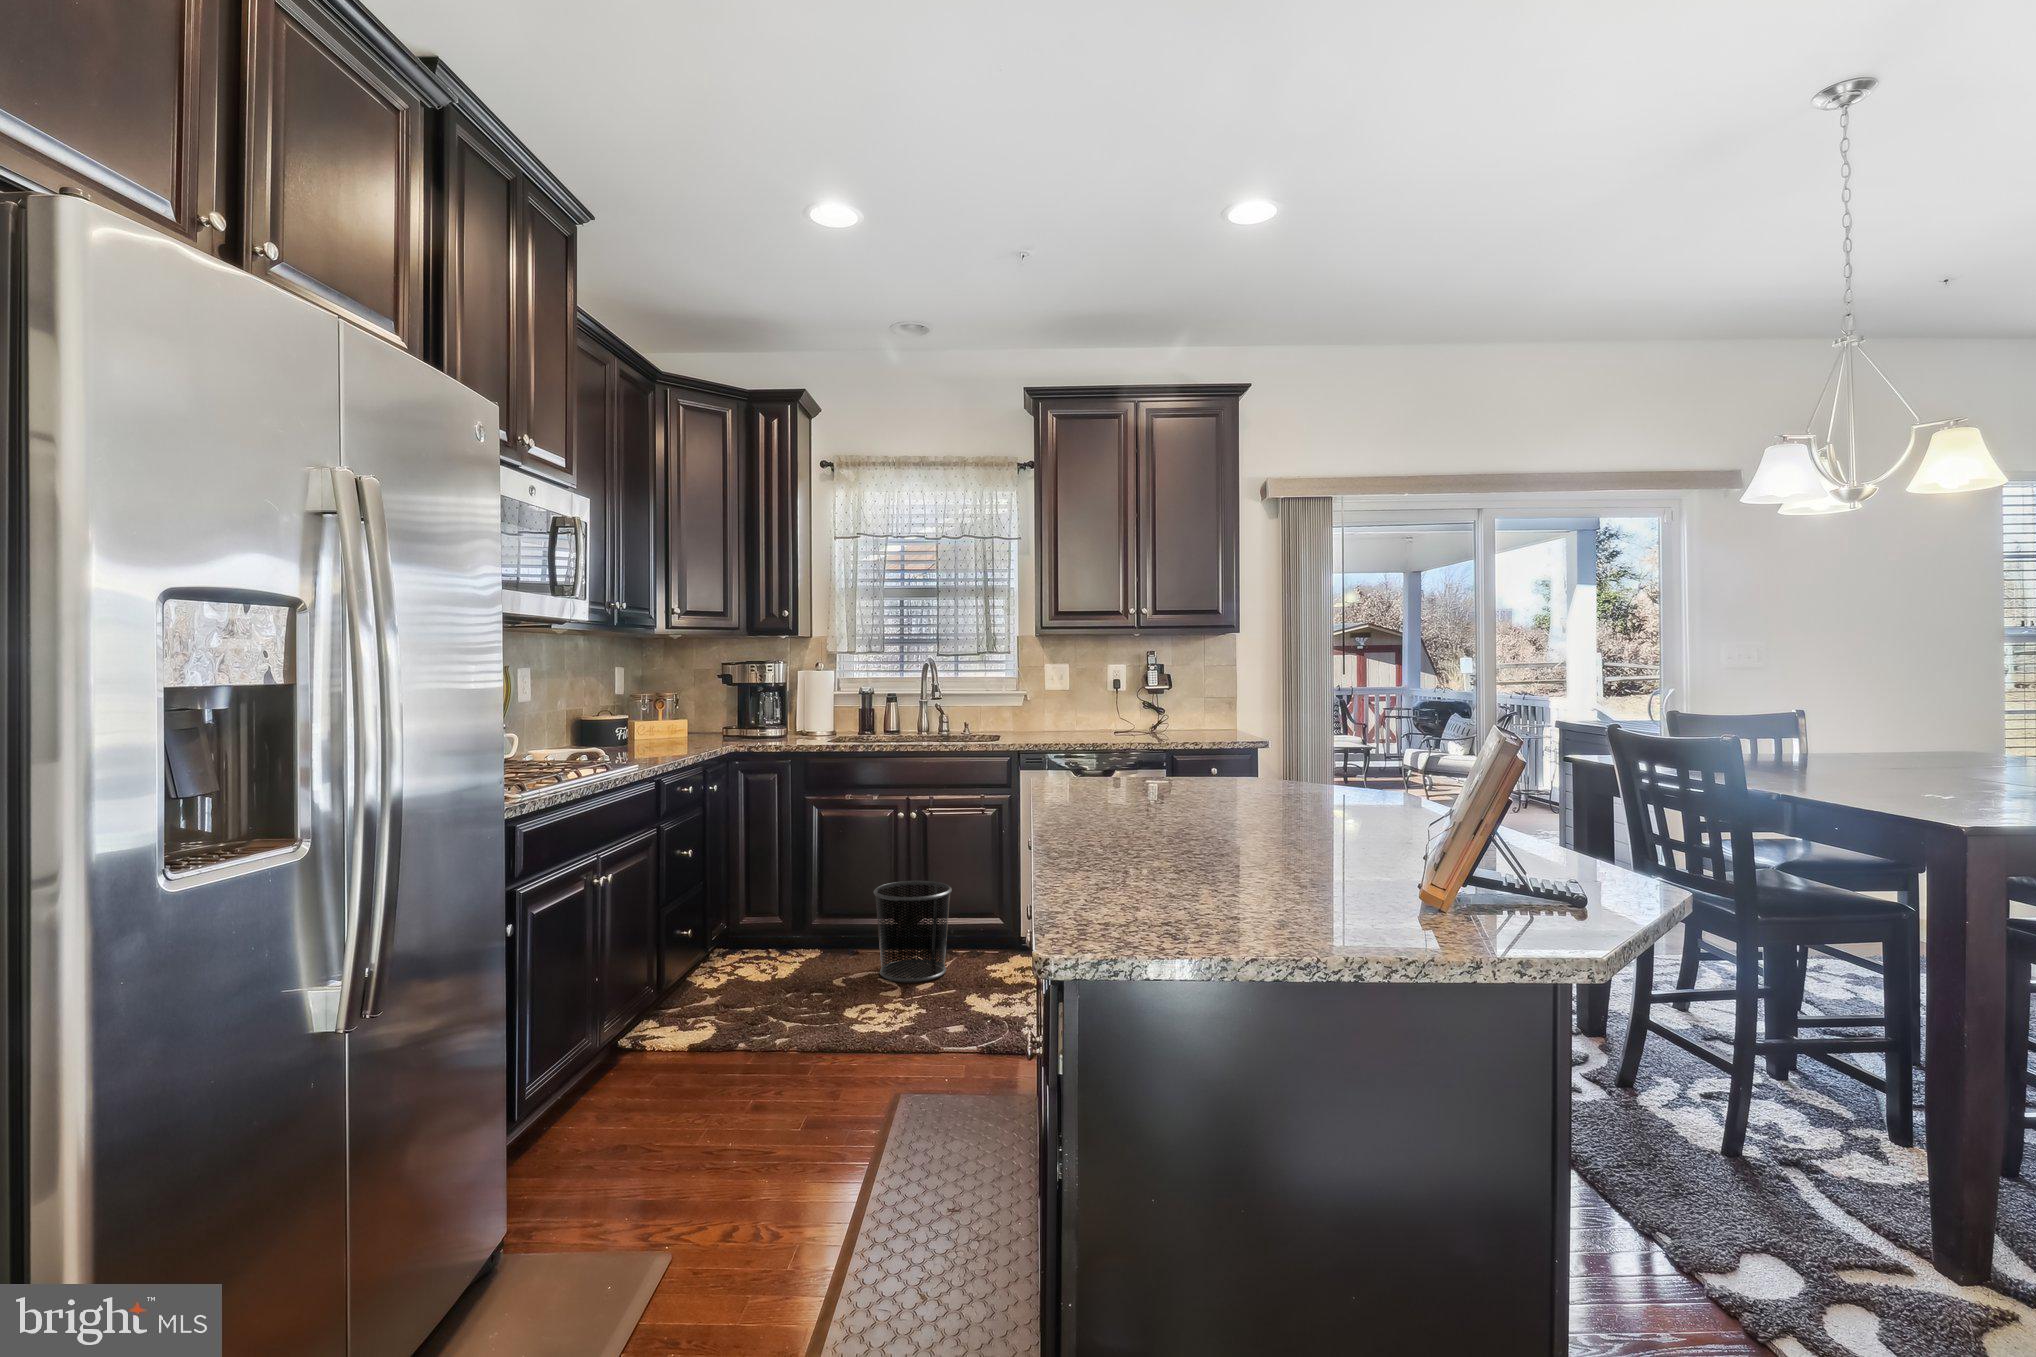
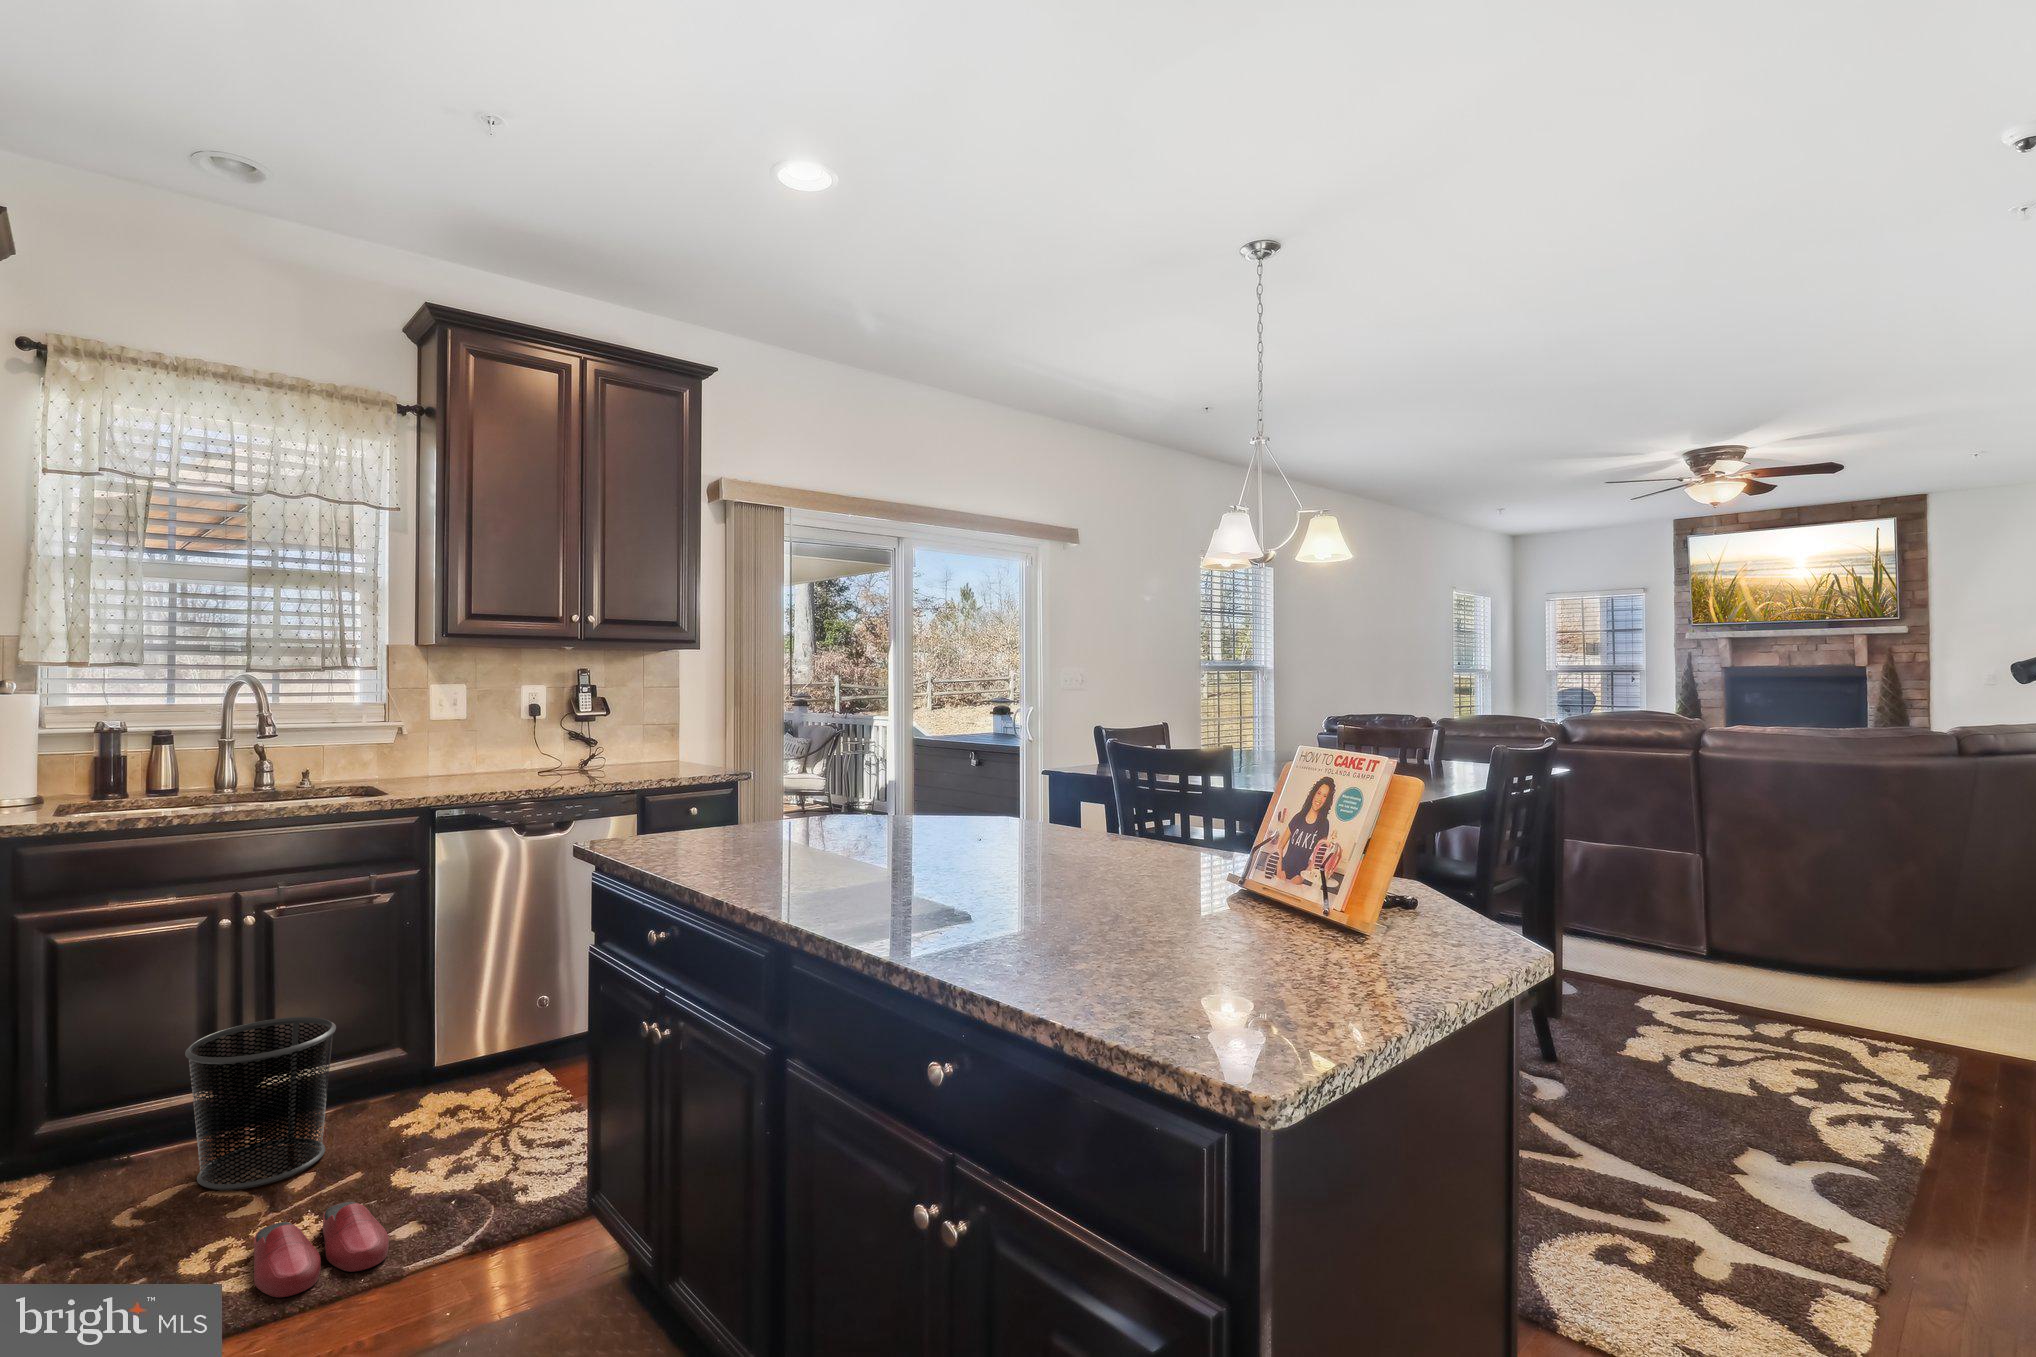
slippers: none [870,1001,942,1043] -> present [254,1202,389,1297]

